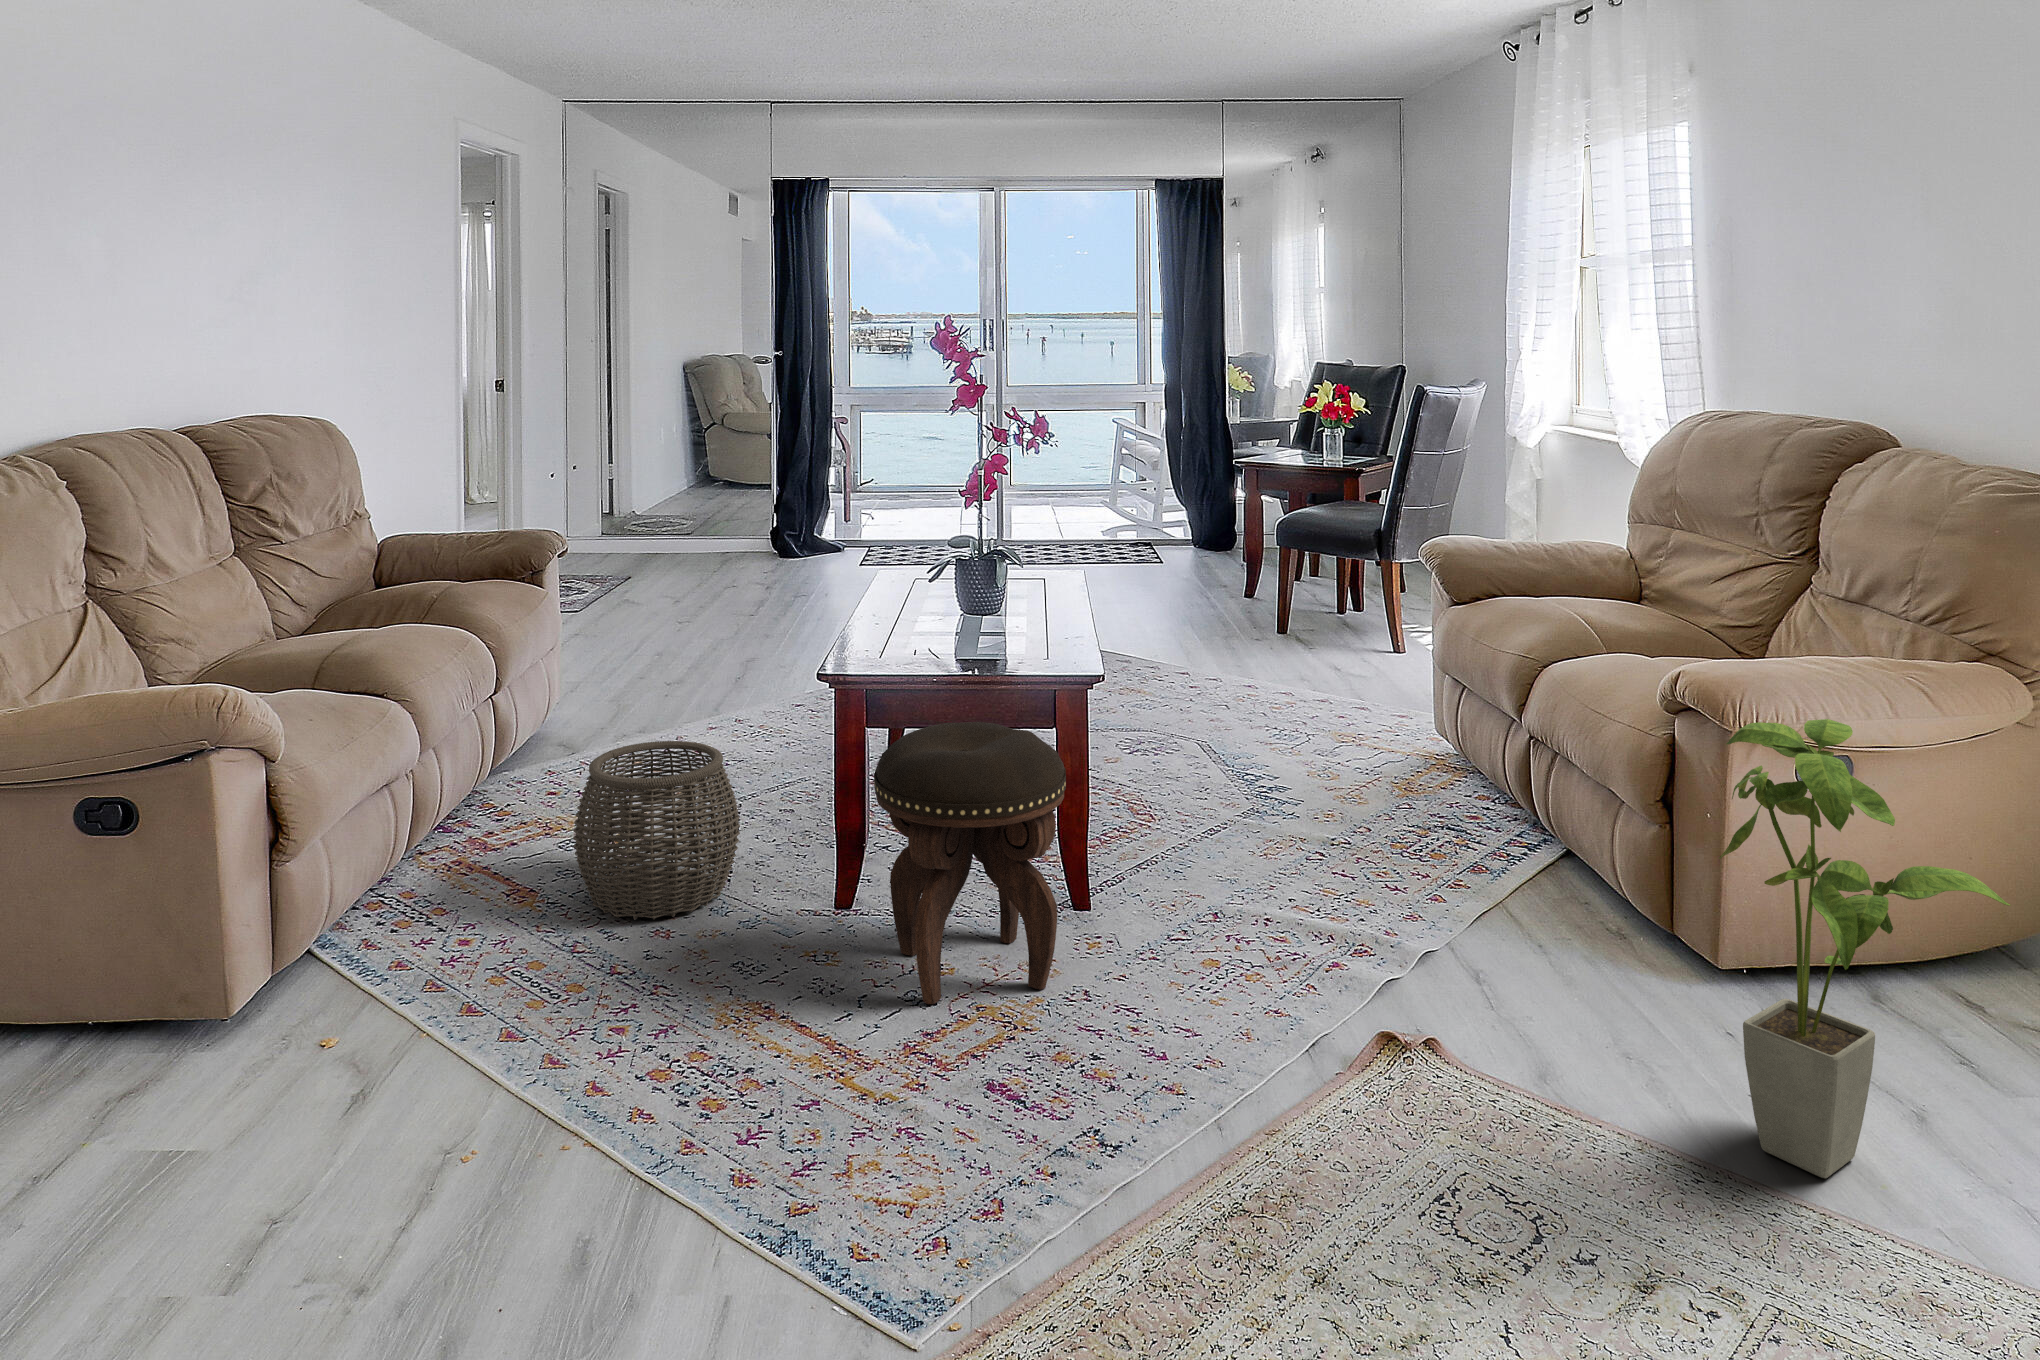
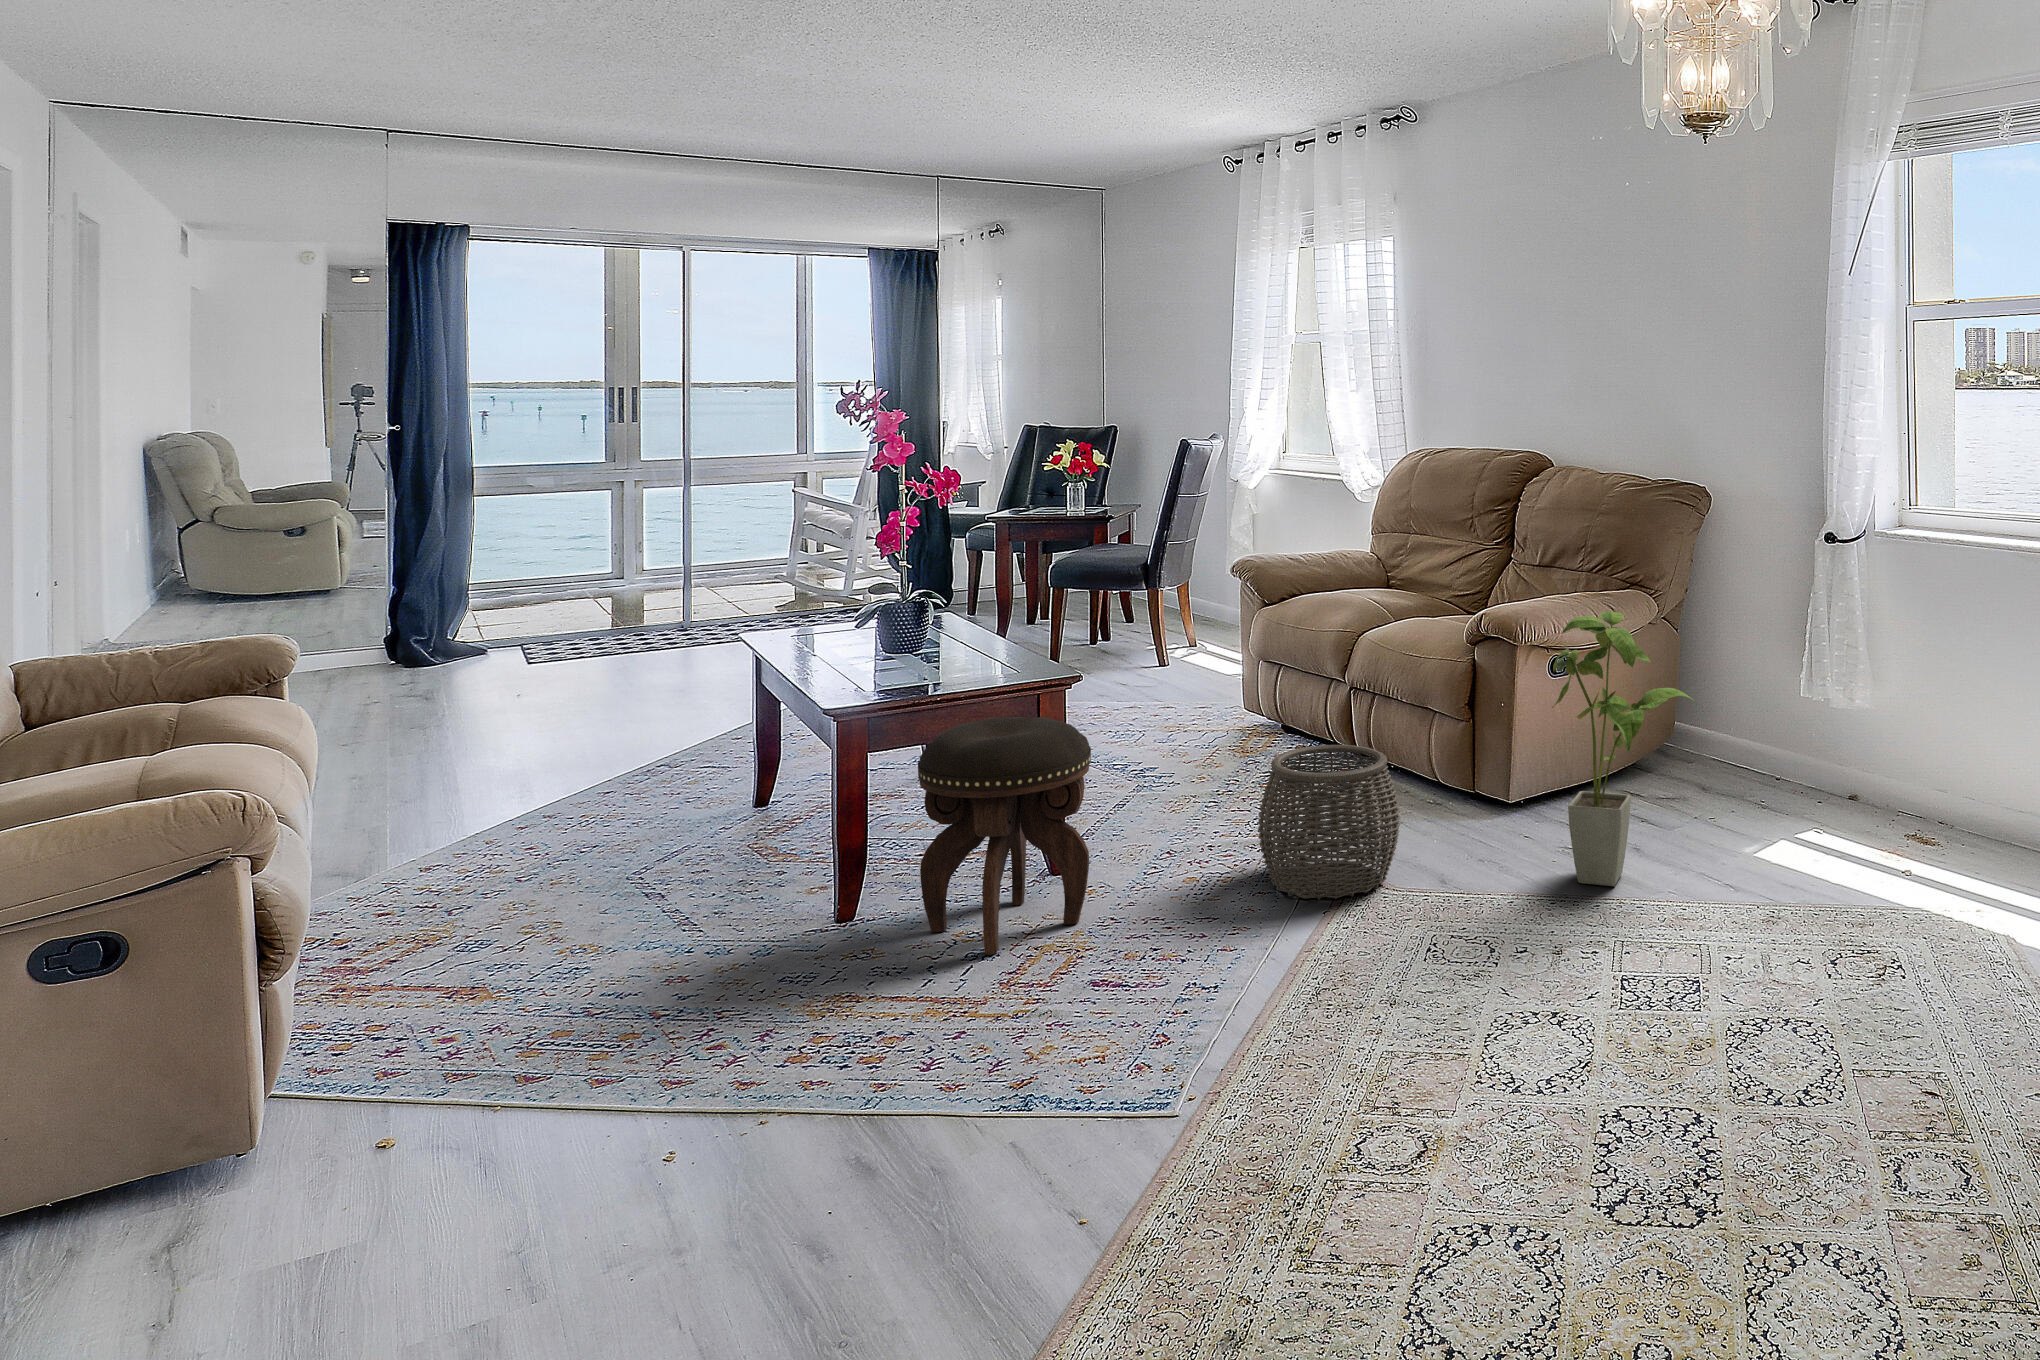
woven basket: present [573,741,740,920] -> present [1258,745,1400,899]

